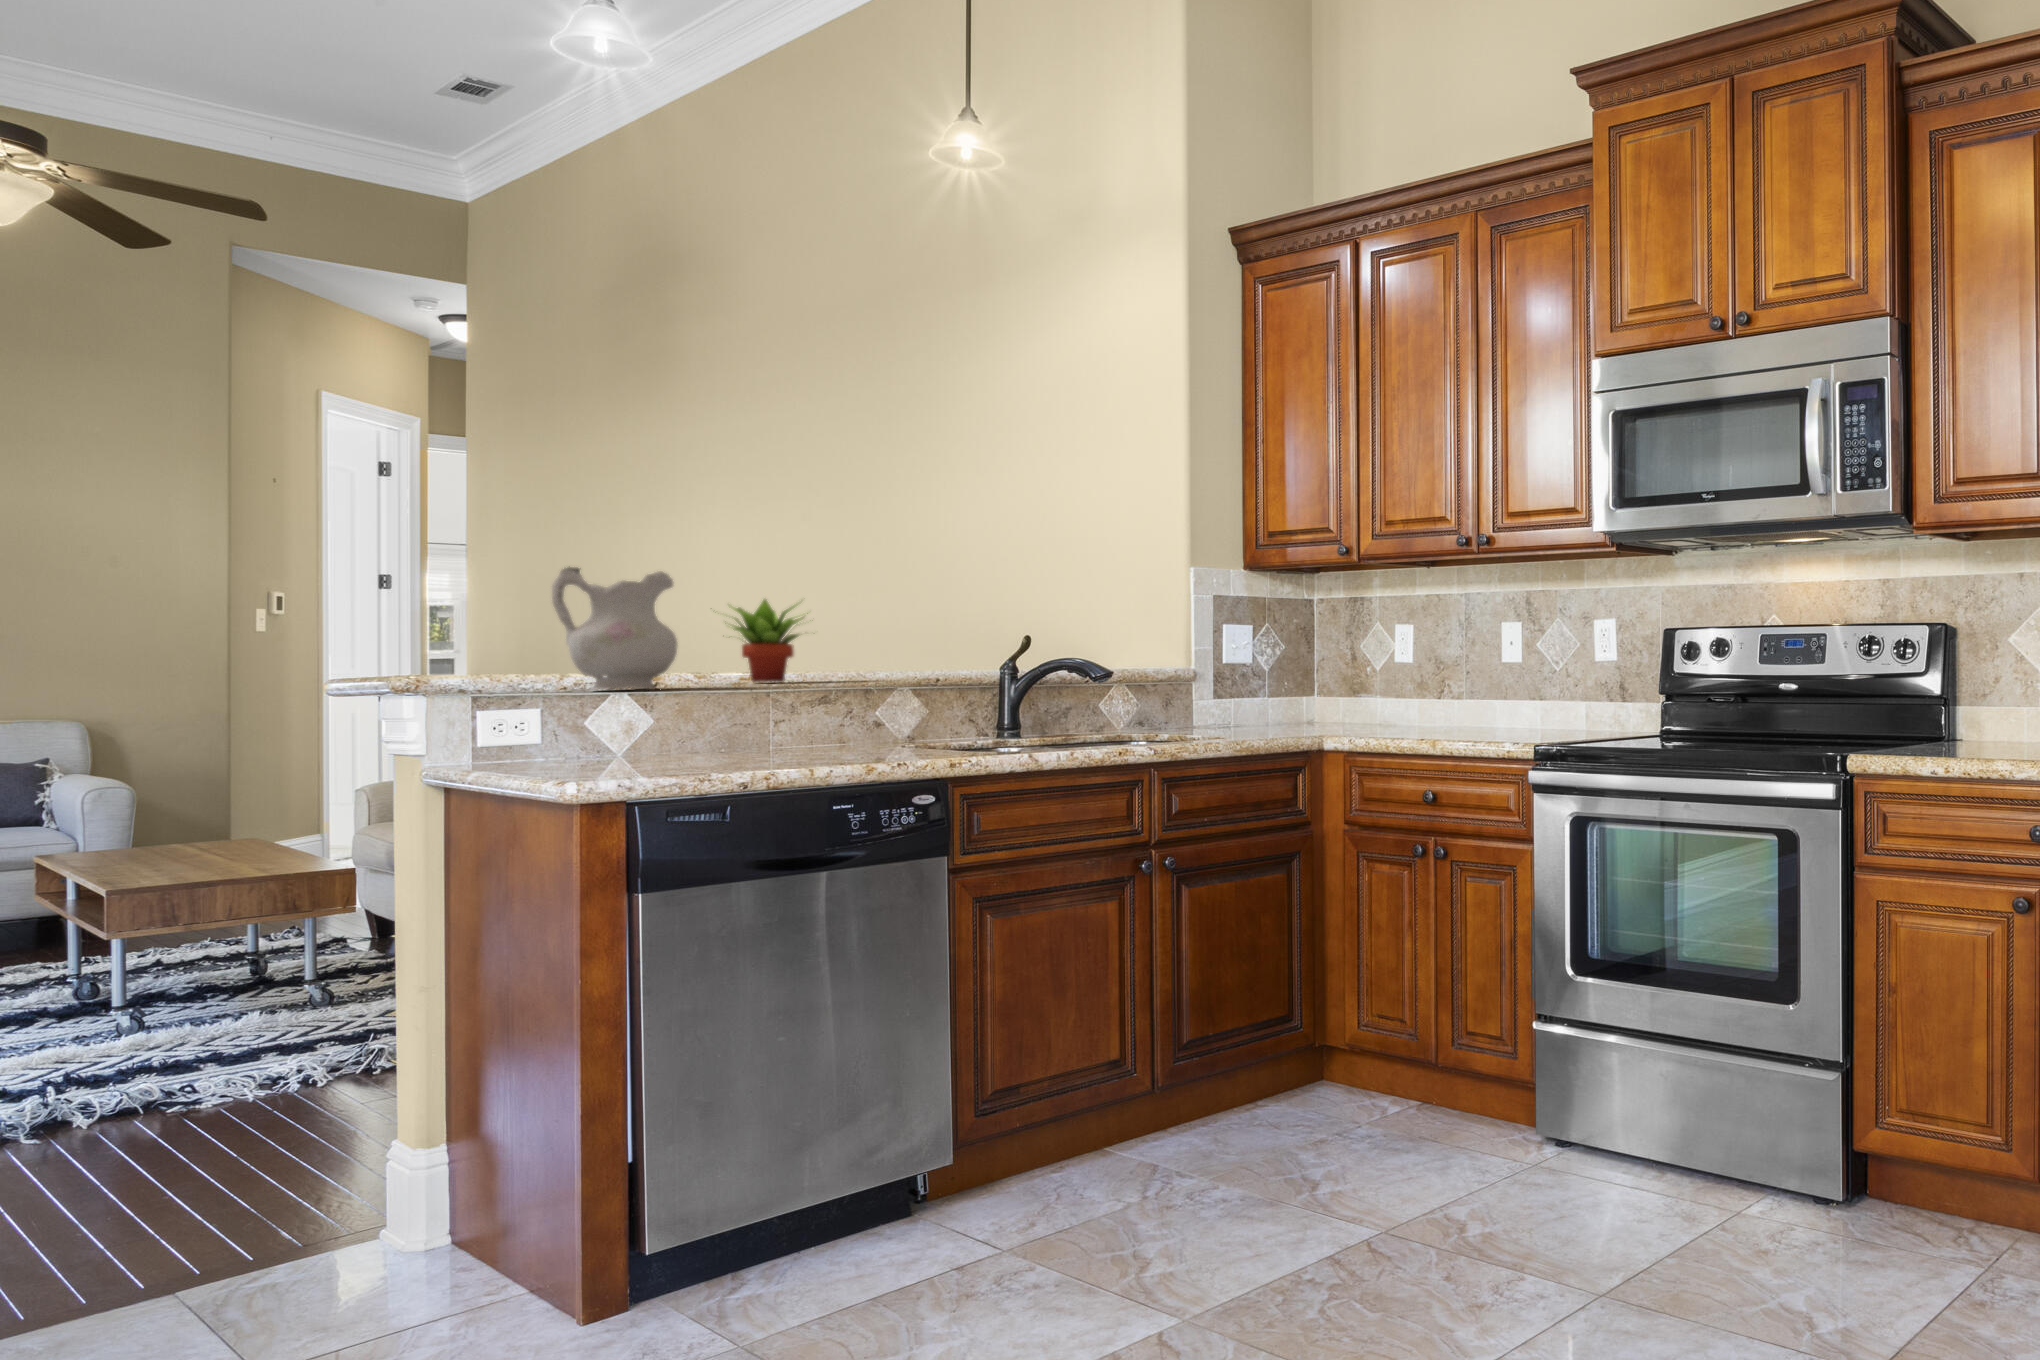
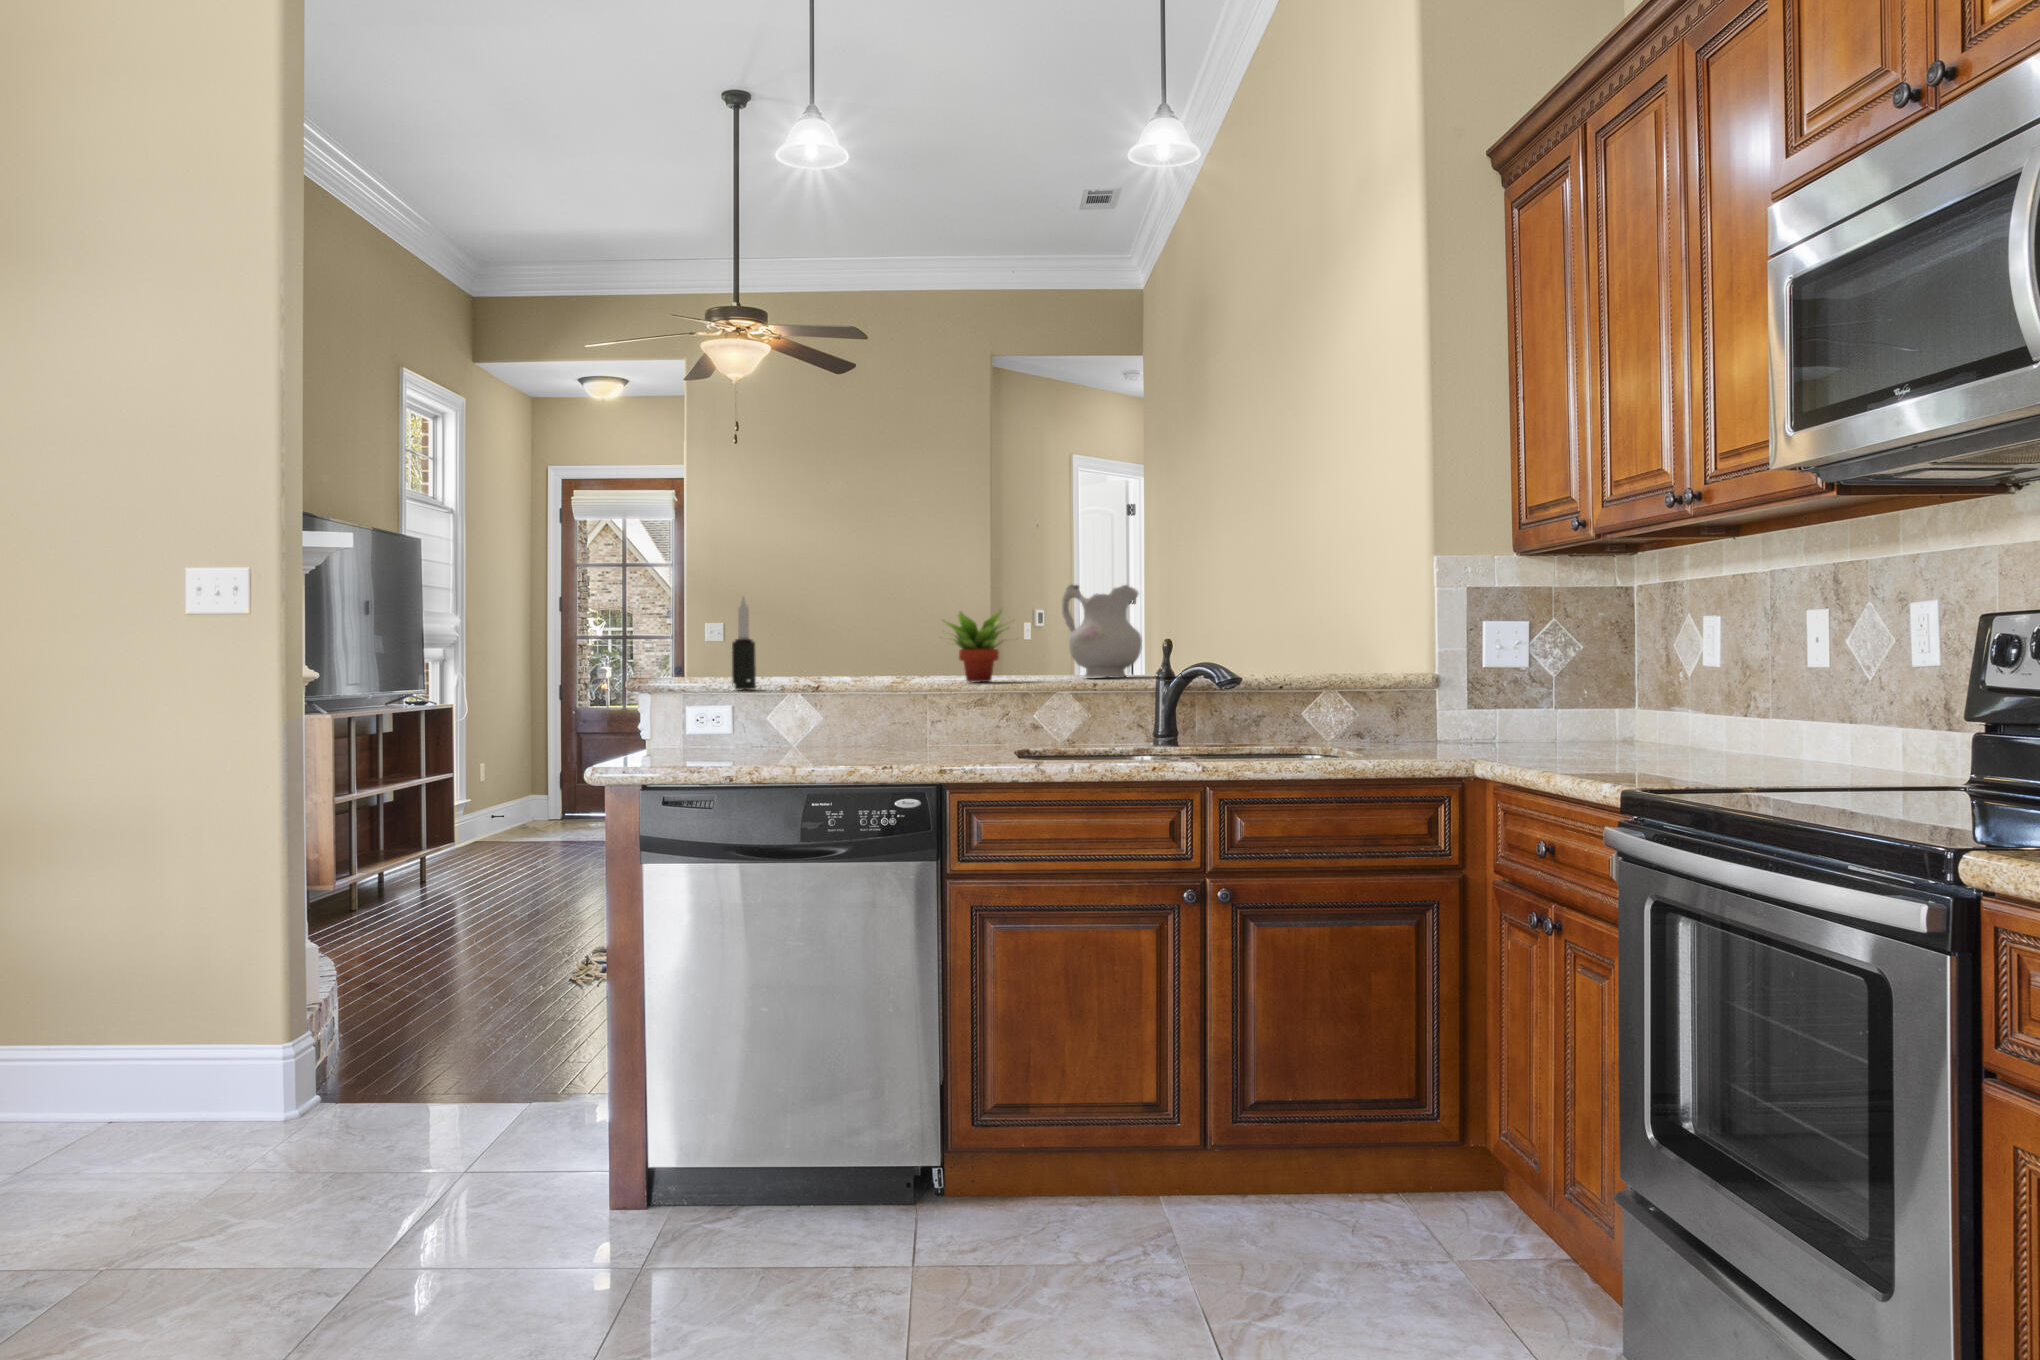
candle: none [430,565,463,696] -> present [732,596,756,690]
ceramic pitcher: present [552,566,678,689] -> present [1062,585,1142,678]

